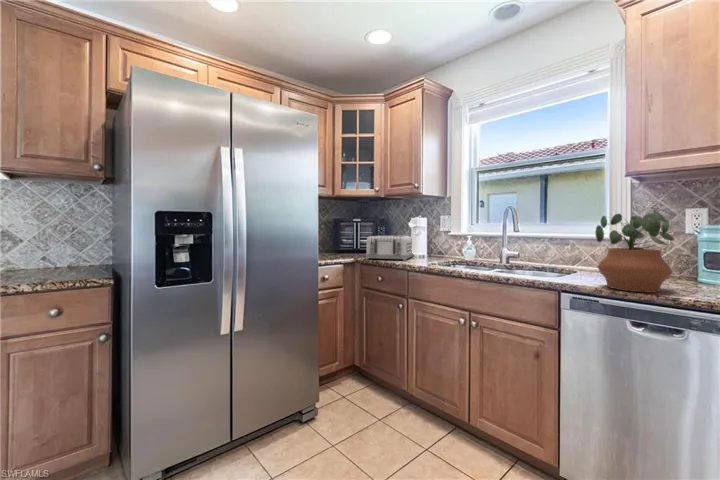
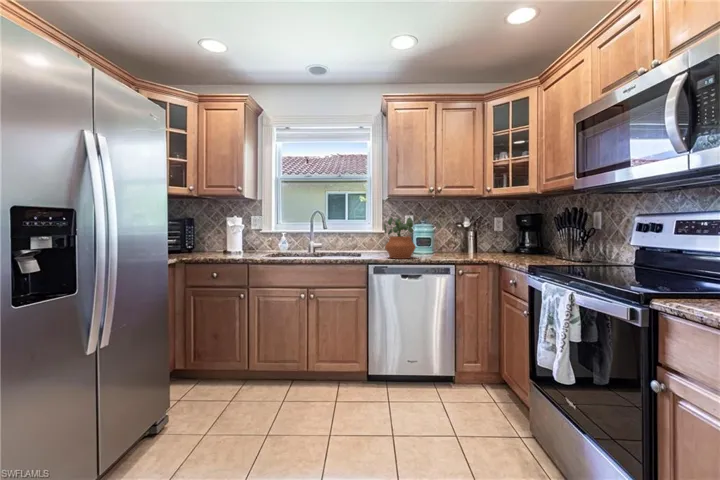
toaster: present [365,236,413,261] -> none [188,234,233,258]

